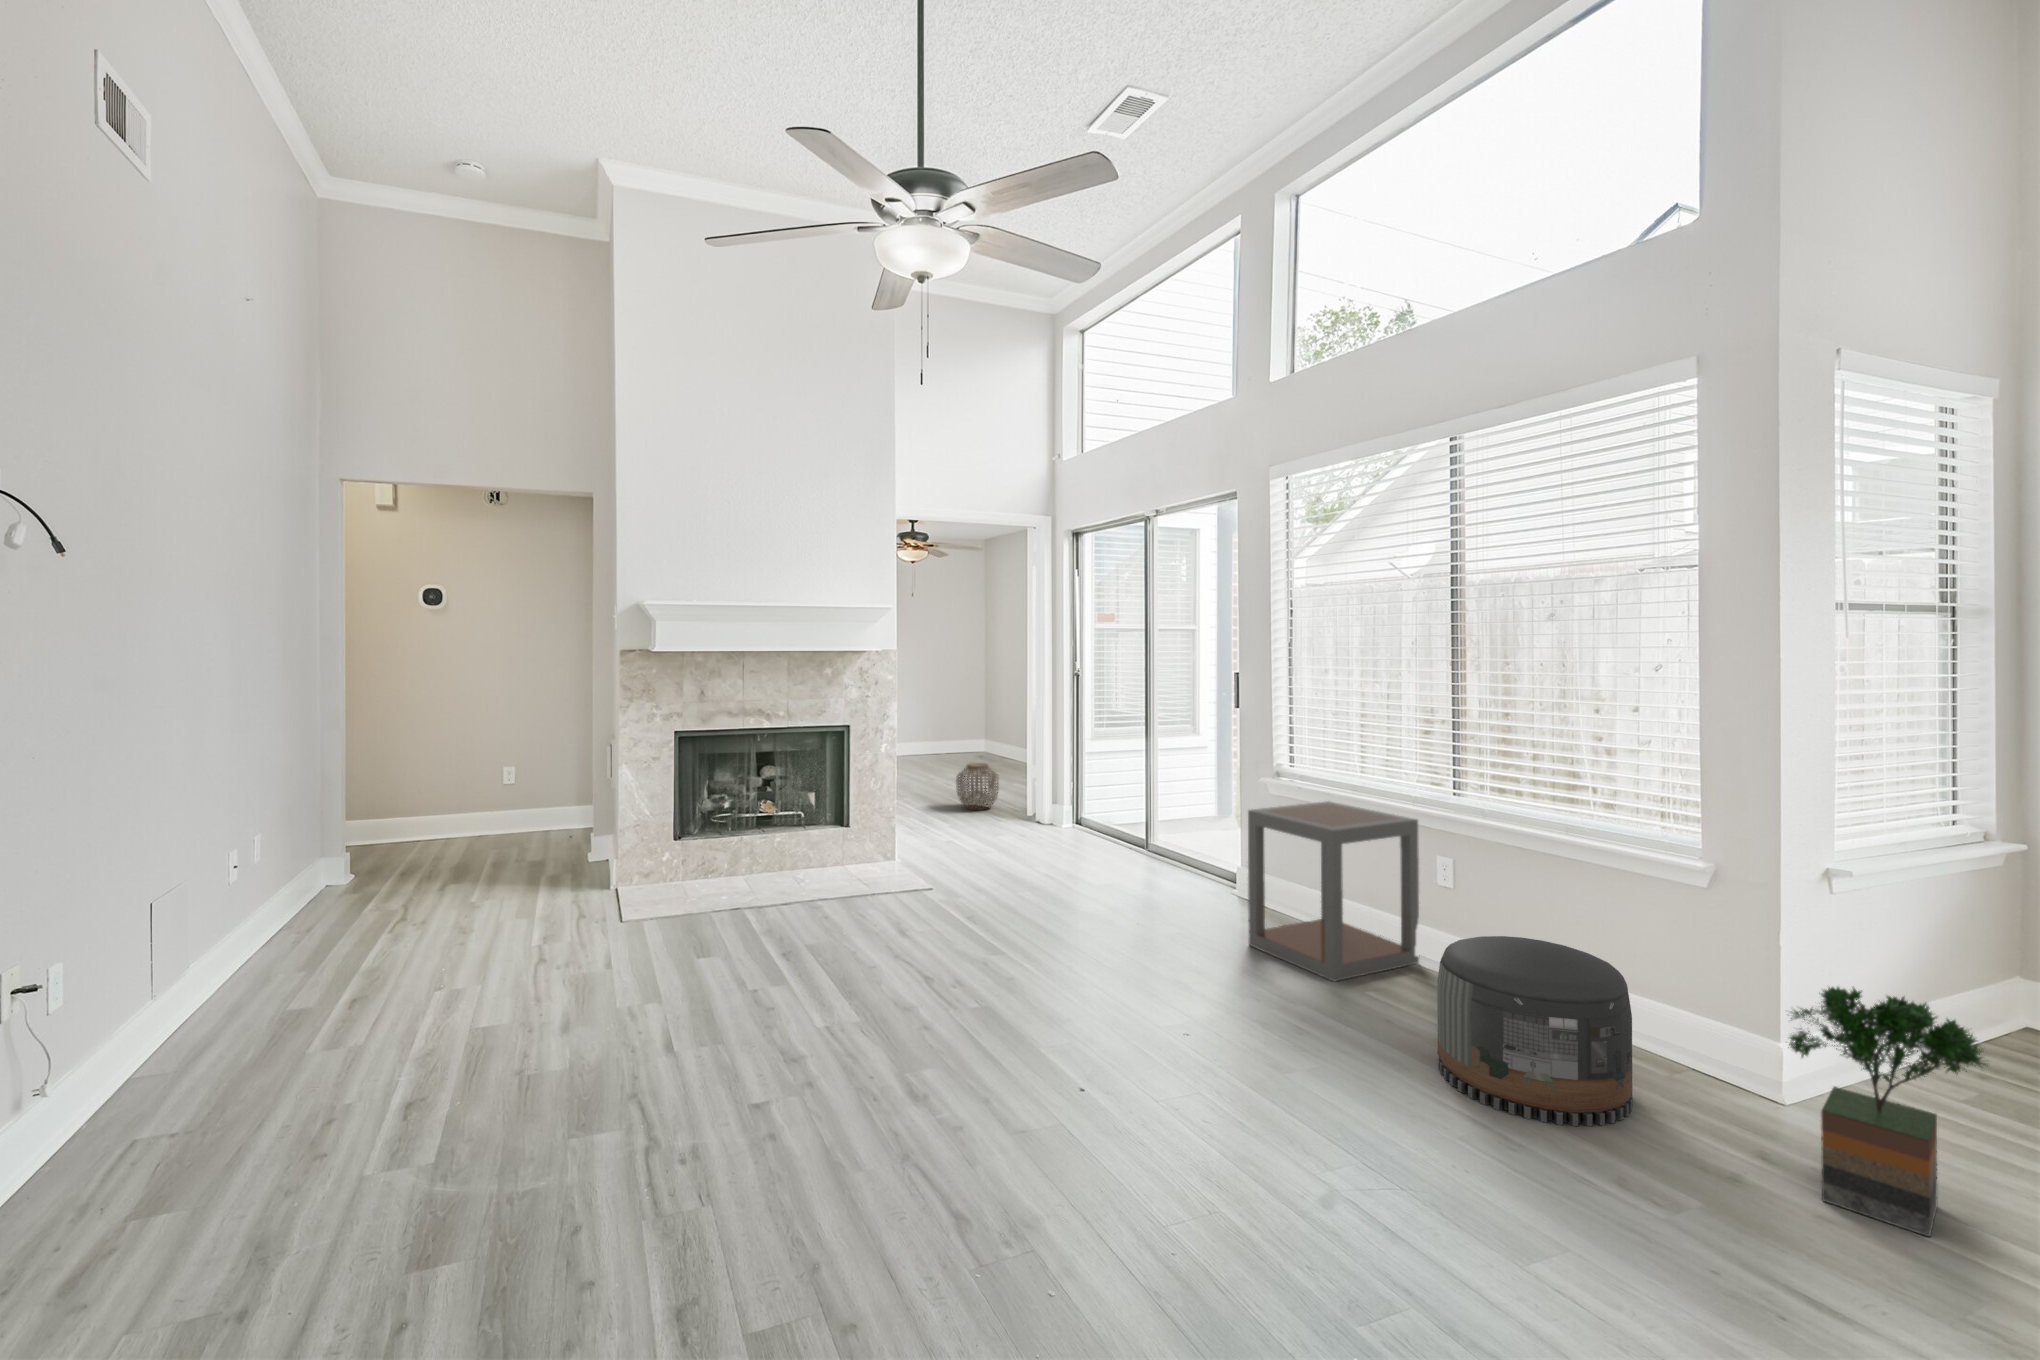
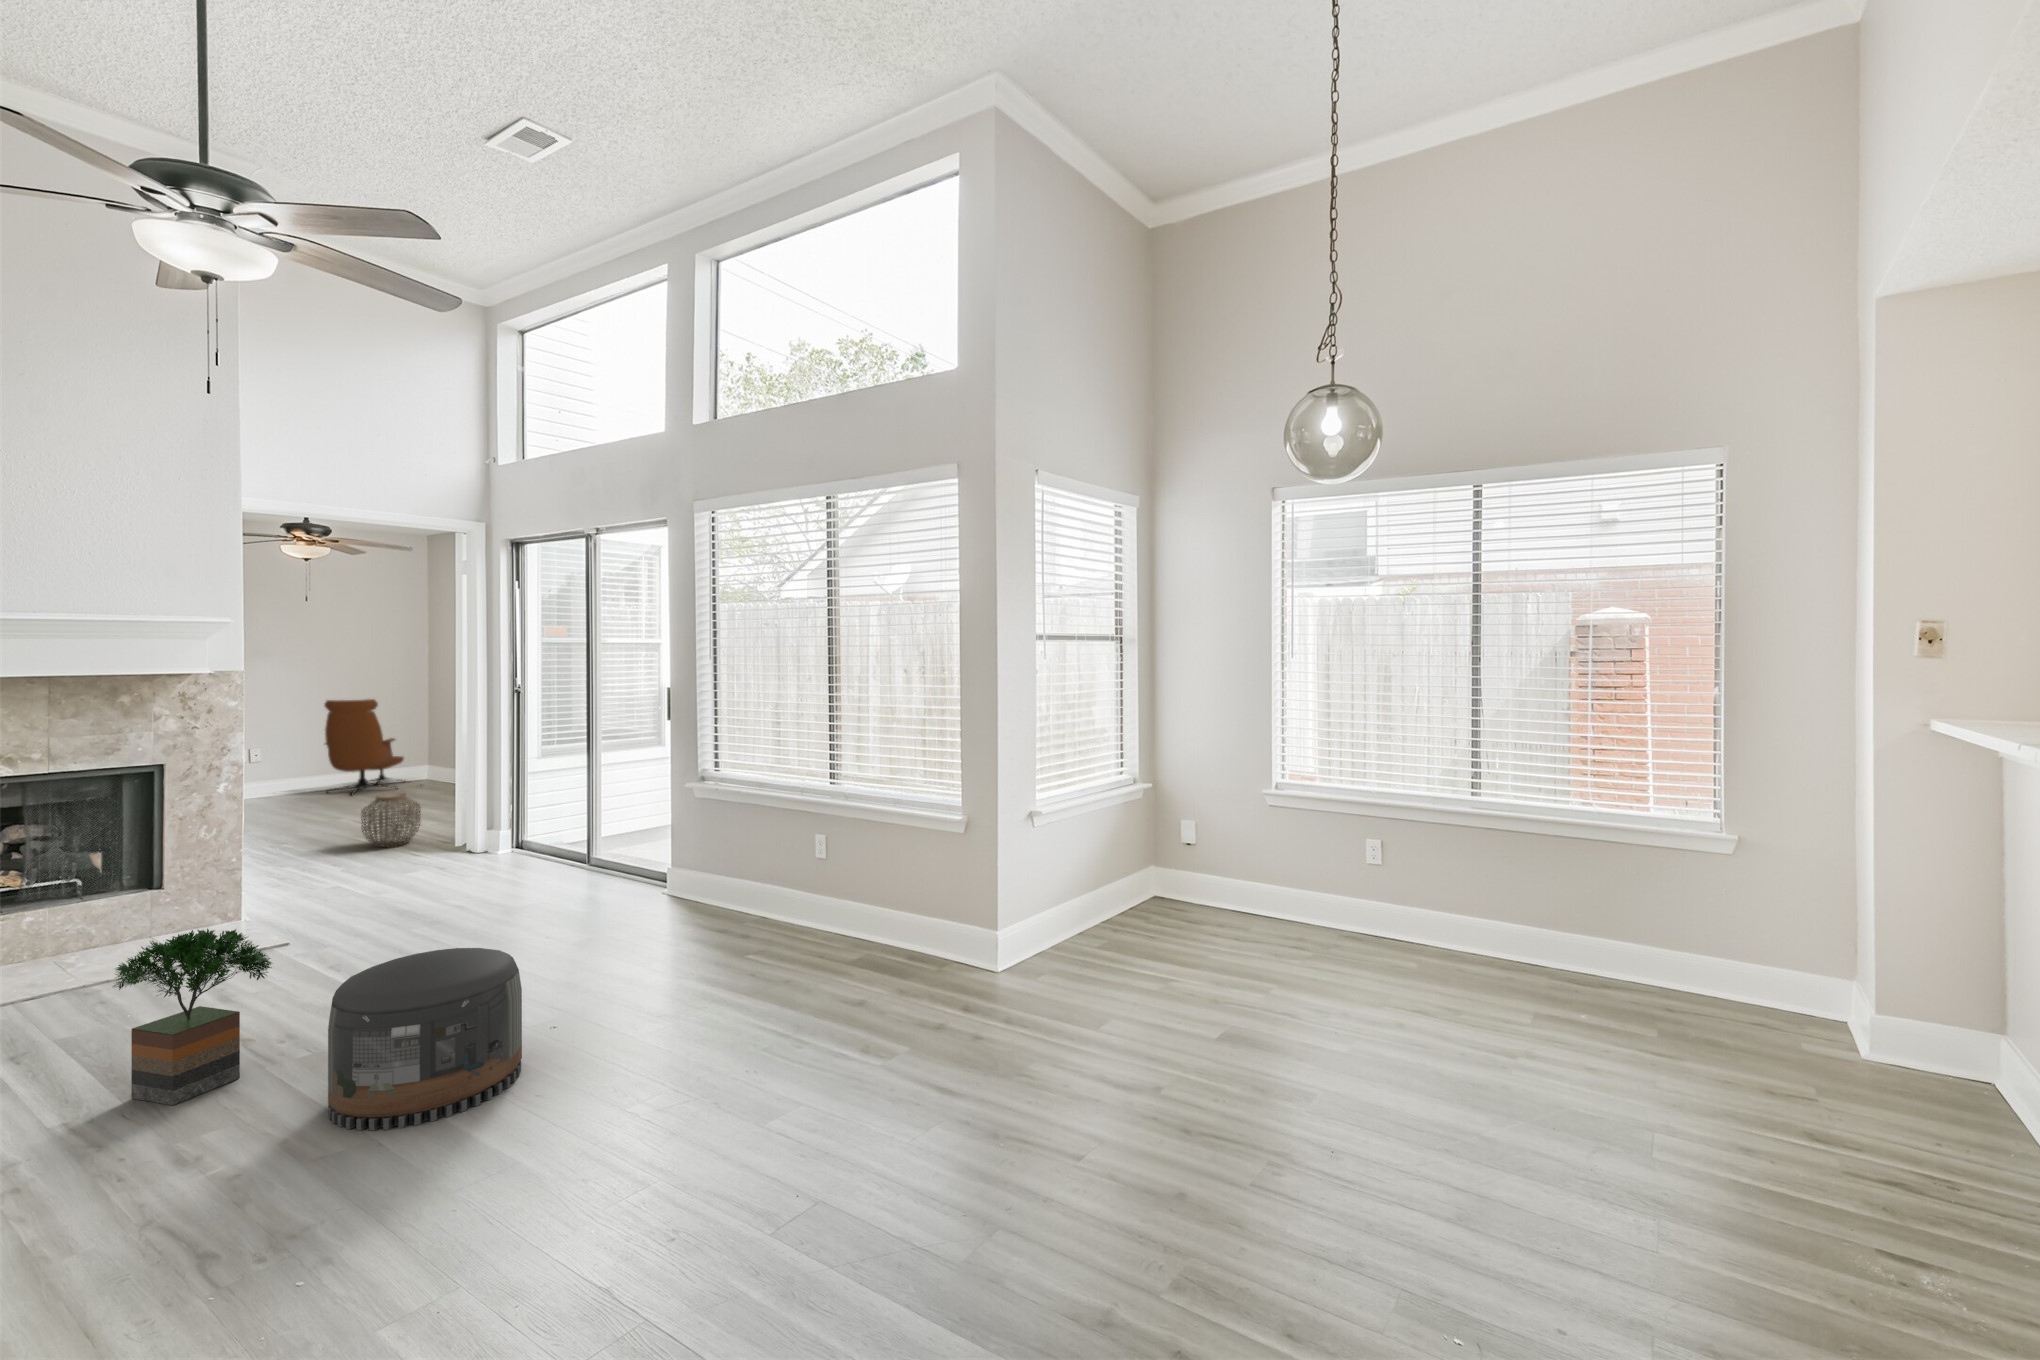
lounge chair: none [919,680,972,761] -> present [325,699,404,794]
side table: present [1248,801,1419,982] -> none [656,799,803,955]
pouf: present [1437,936,1632,1126] -> present [328,948,522,1131]
potted tree: present [1789,987,1988,1237] -> present [113,929,272,1105]

